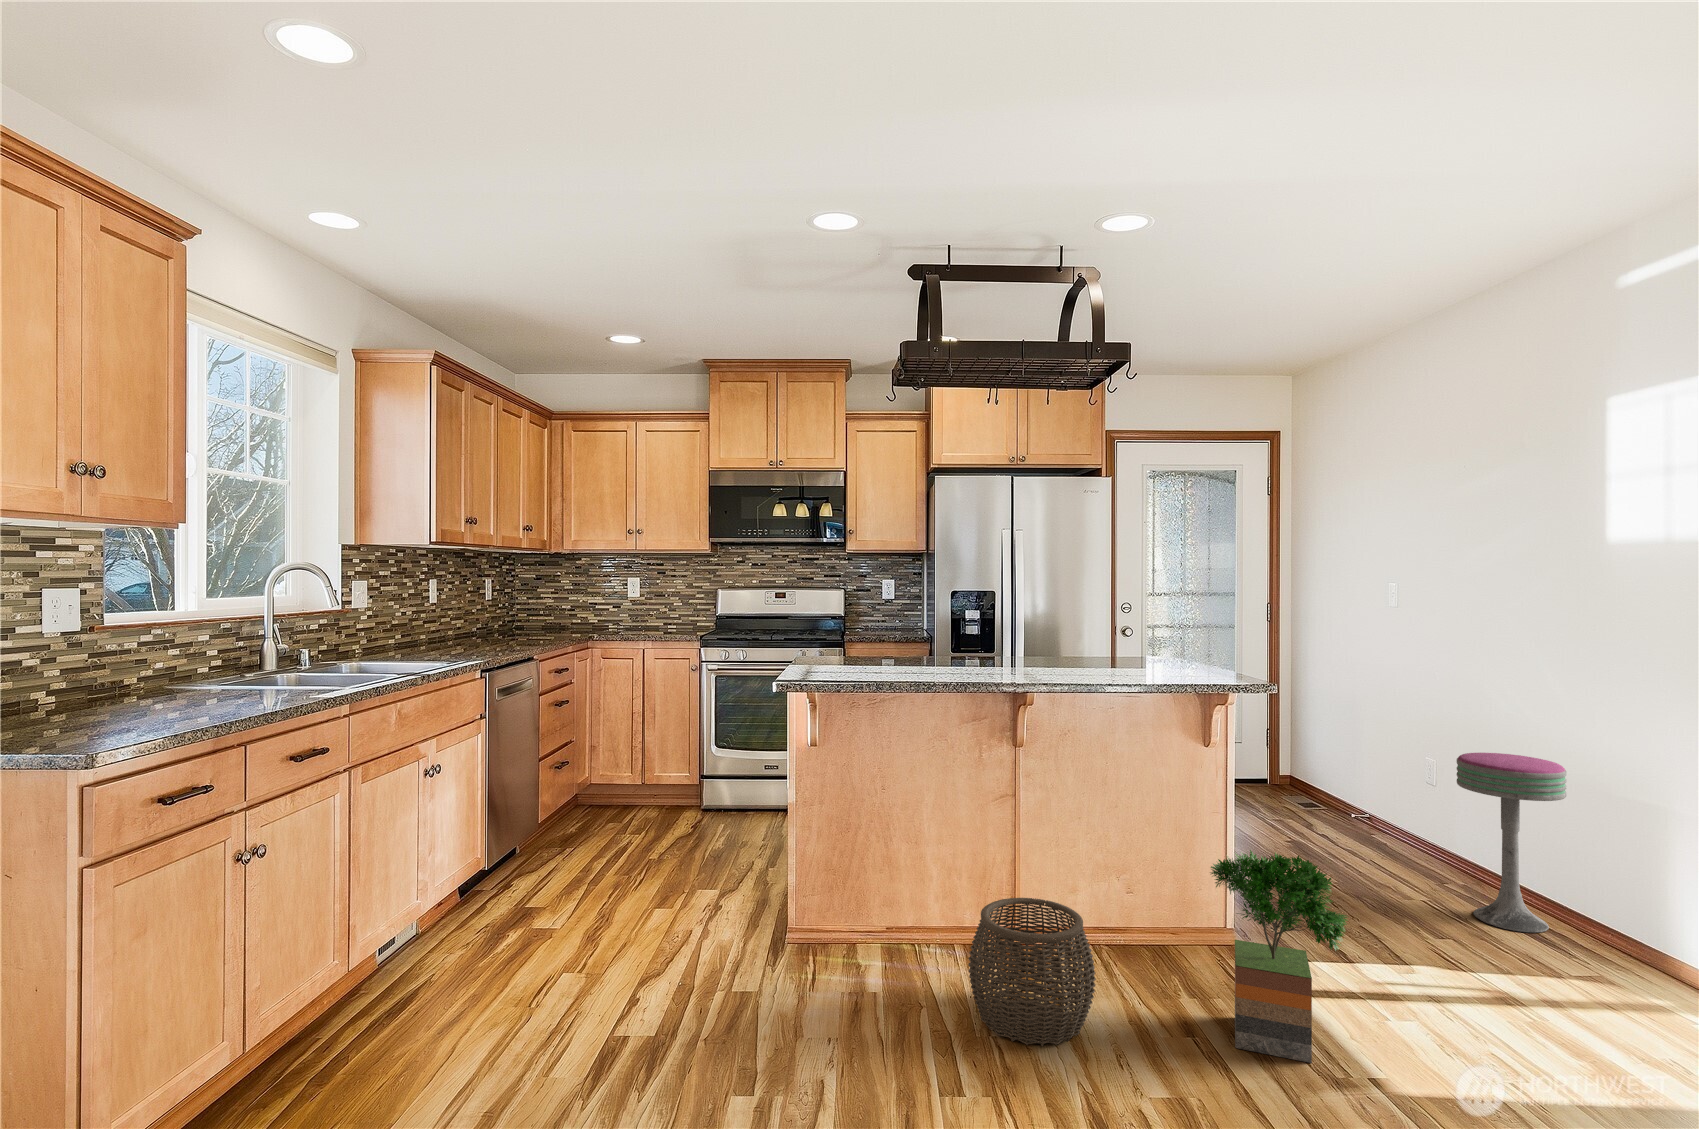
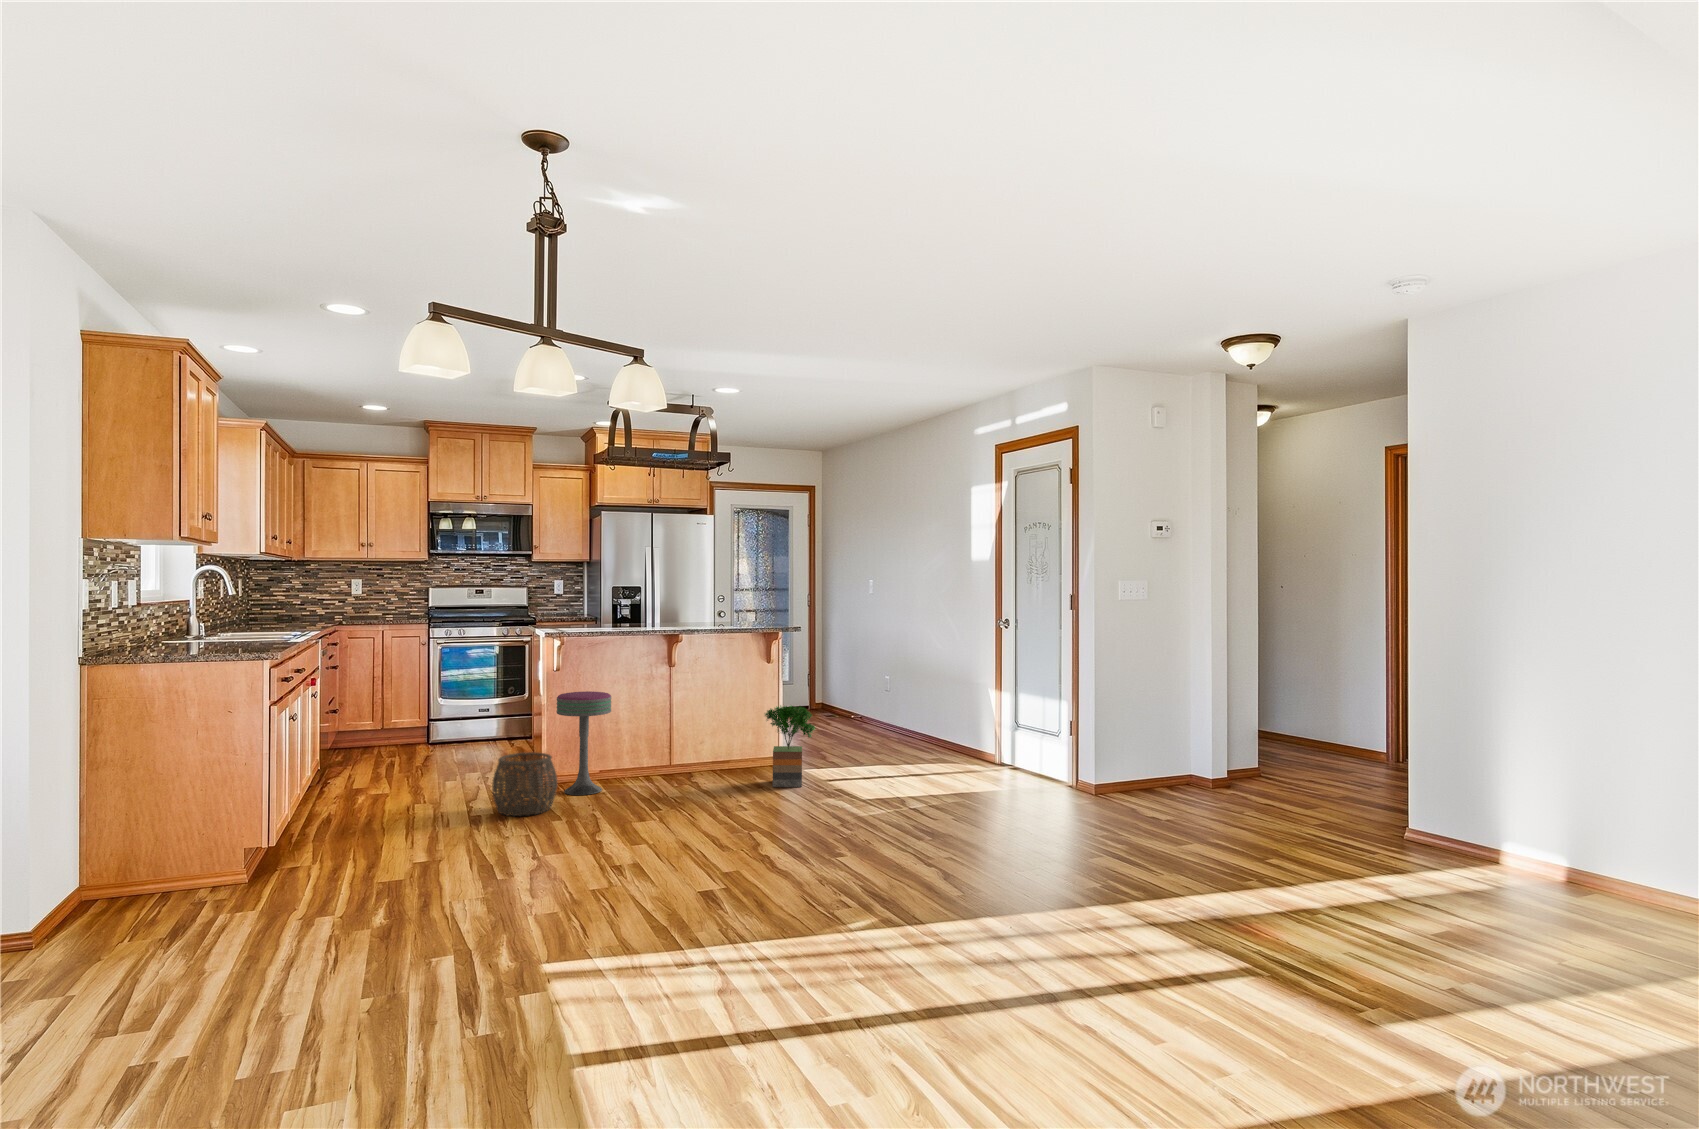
bar stool: present [1457,753,1567,933] -> present [556,691,611,795]
woven basket: present [968,898,1096,1046] -> present [492,752,557,816]

